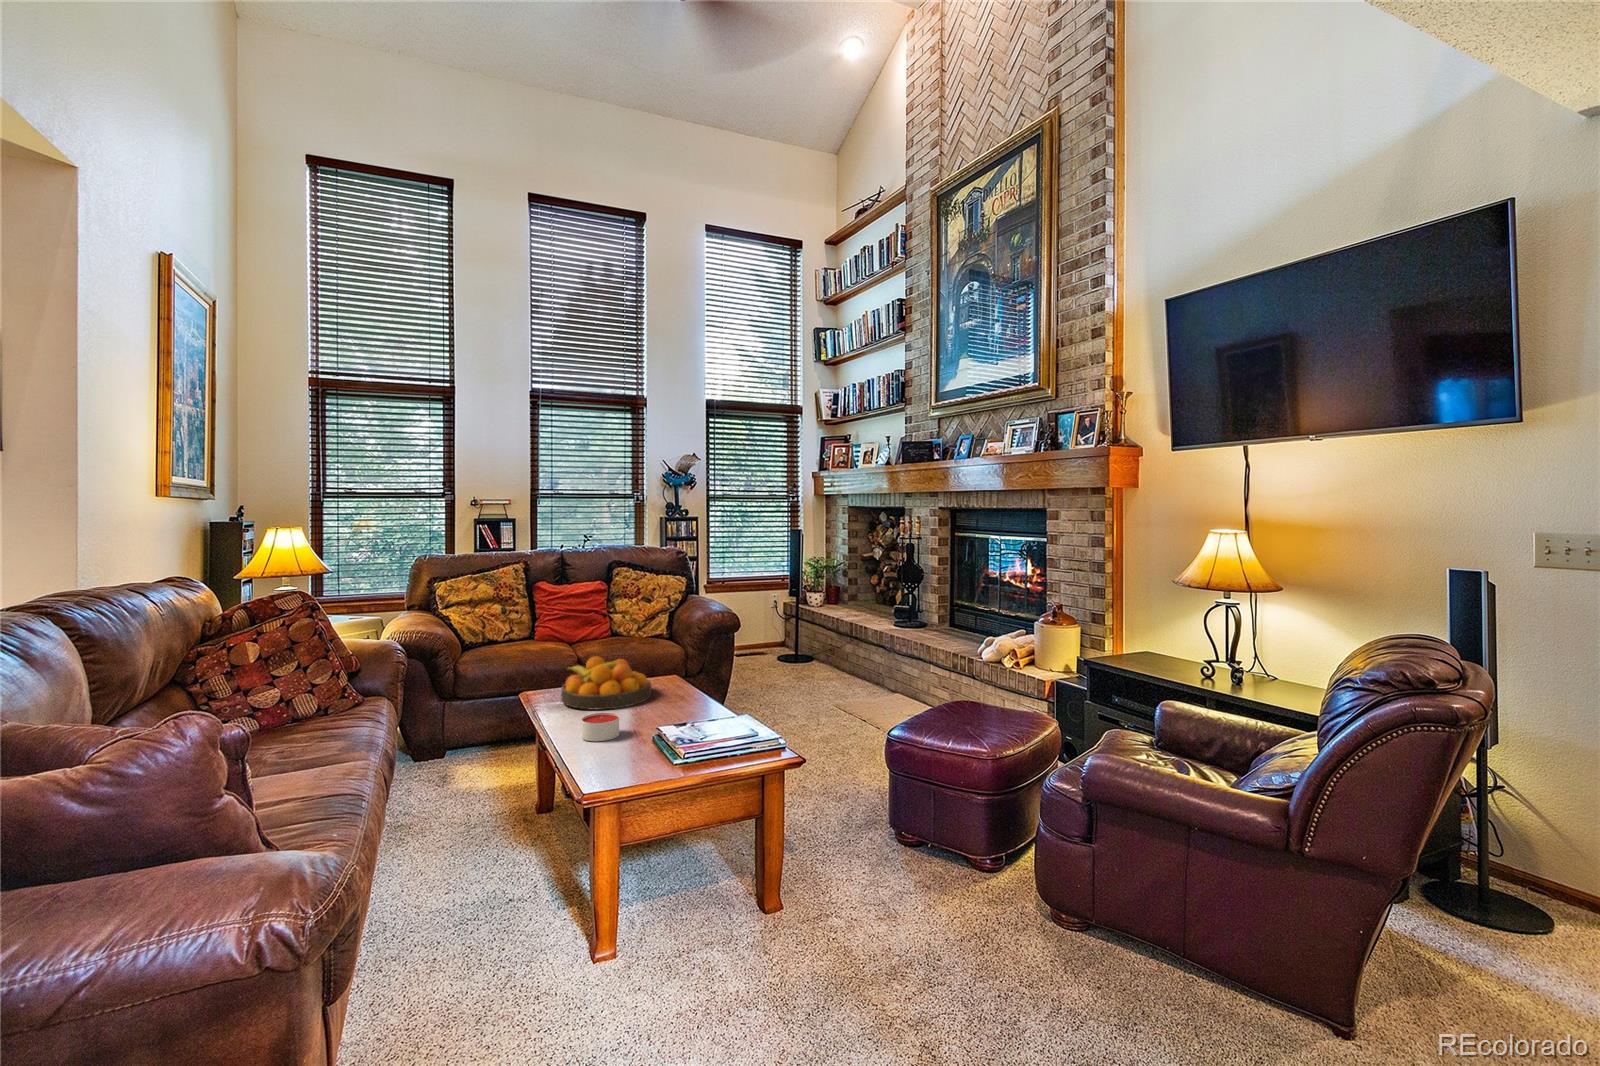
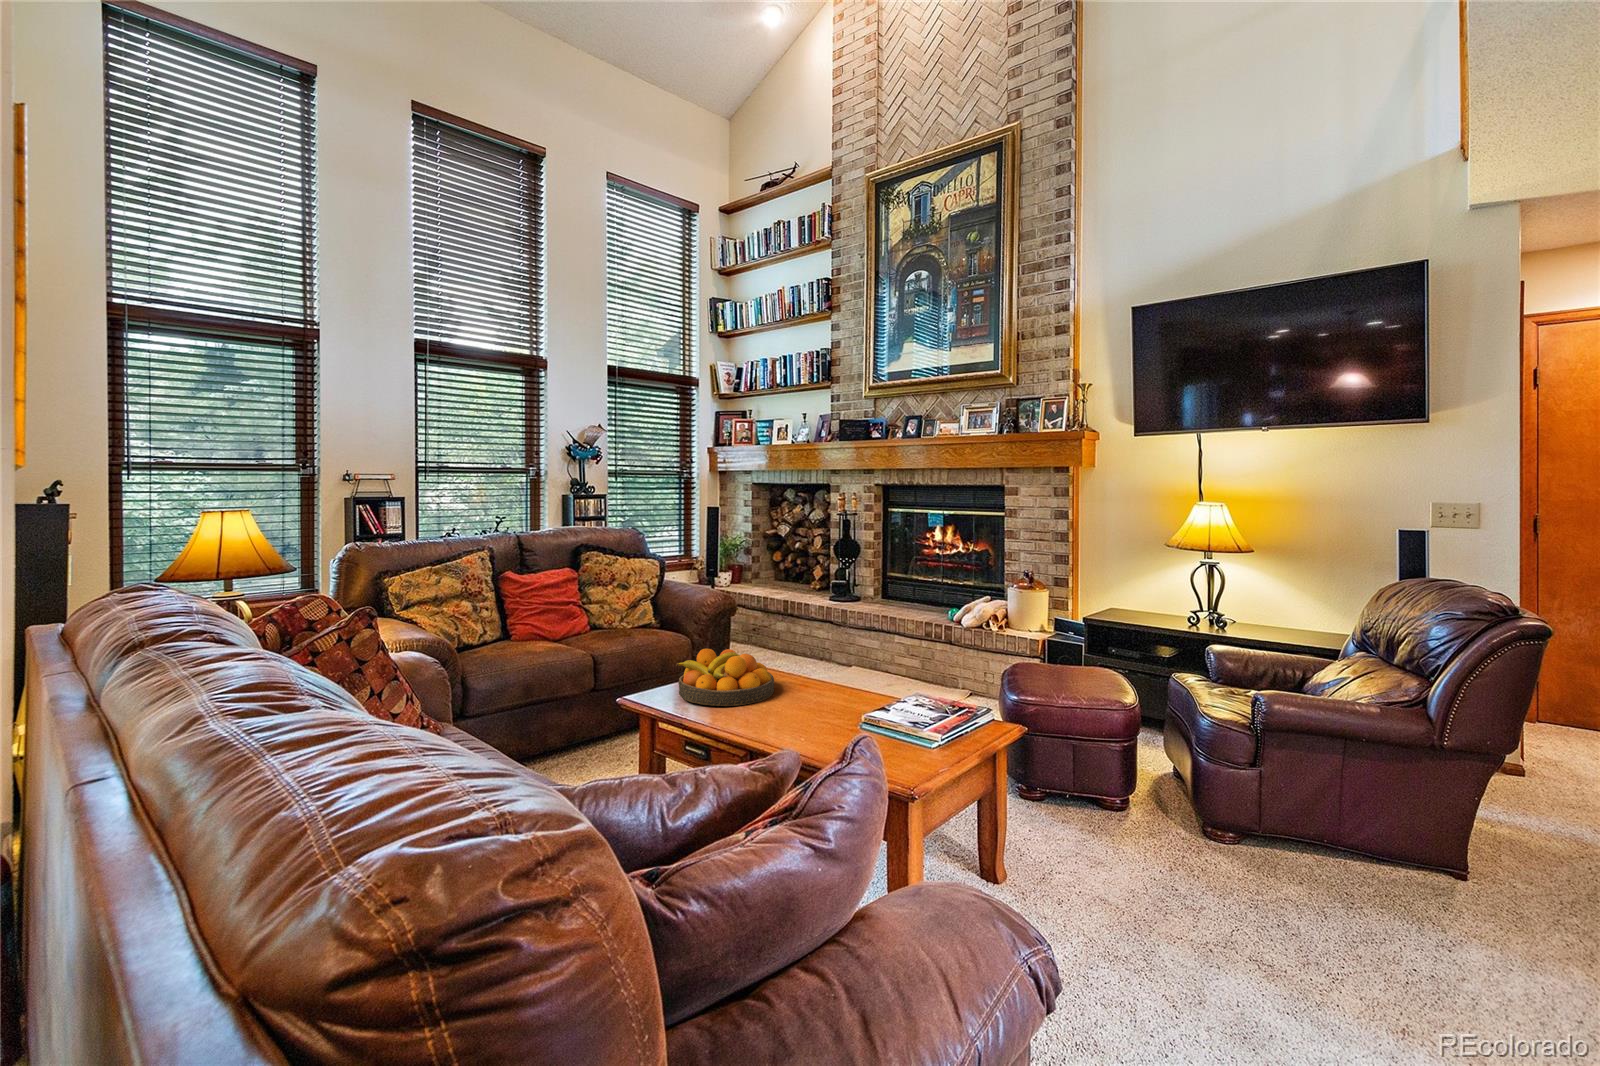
candle: present [582,713,619,741] -> none [787,705,826,736]

